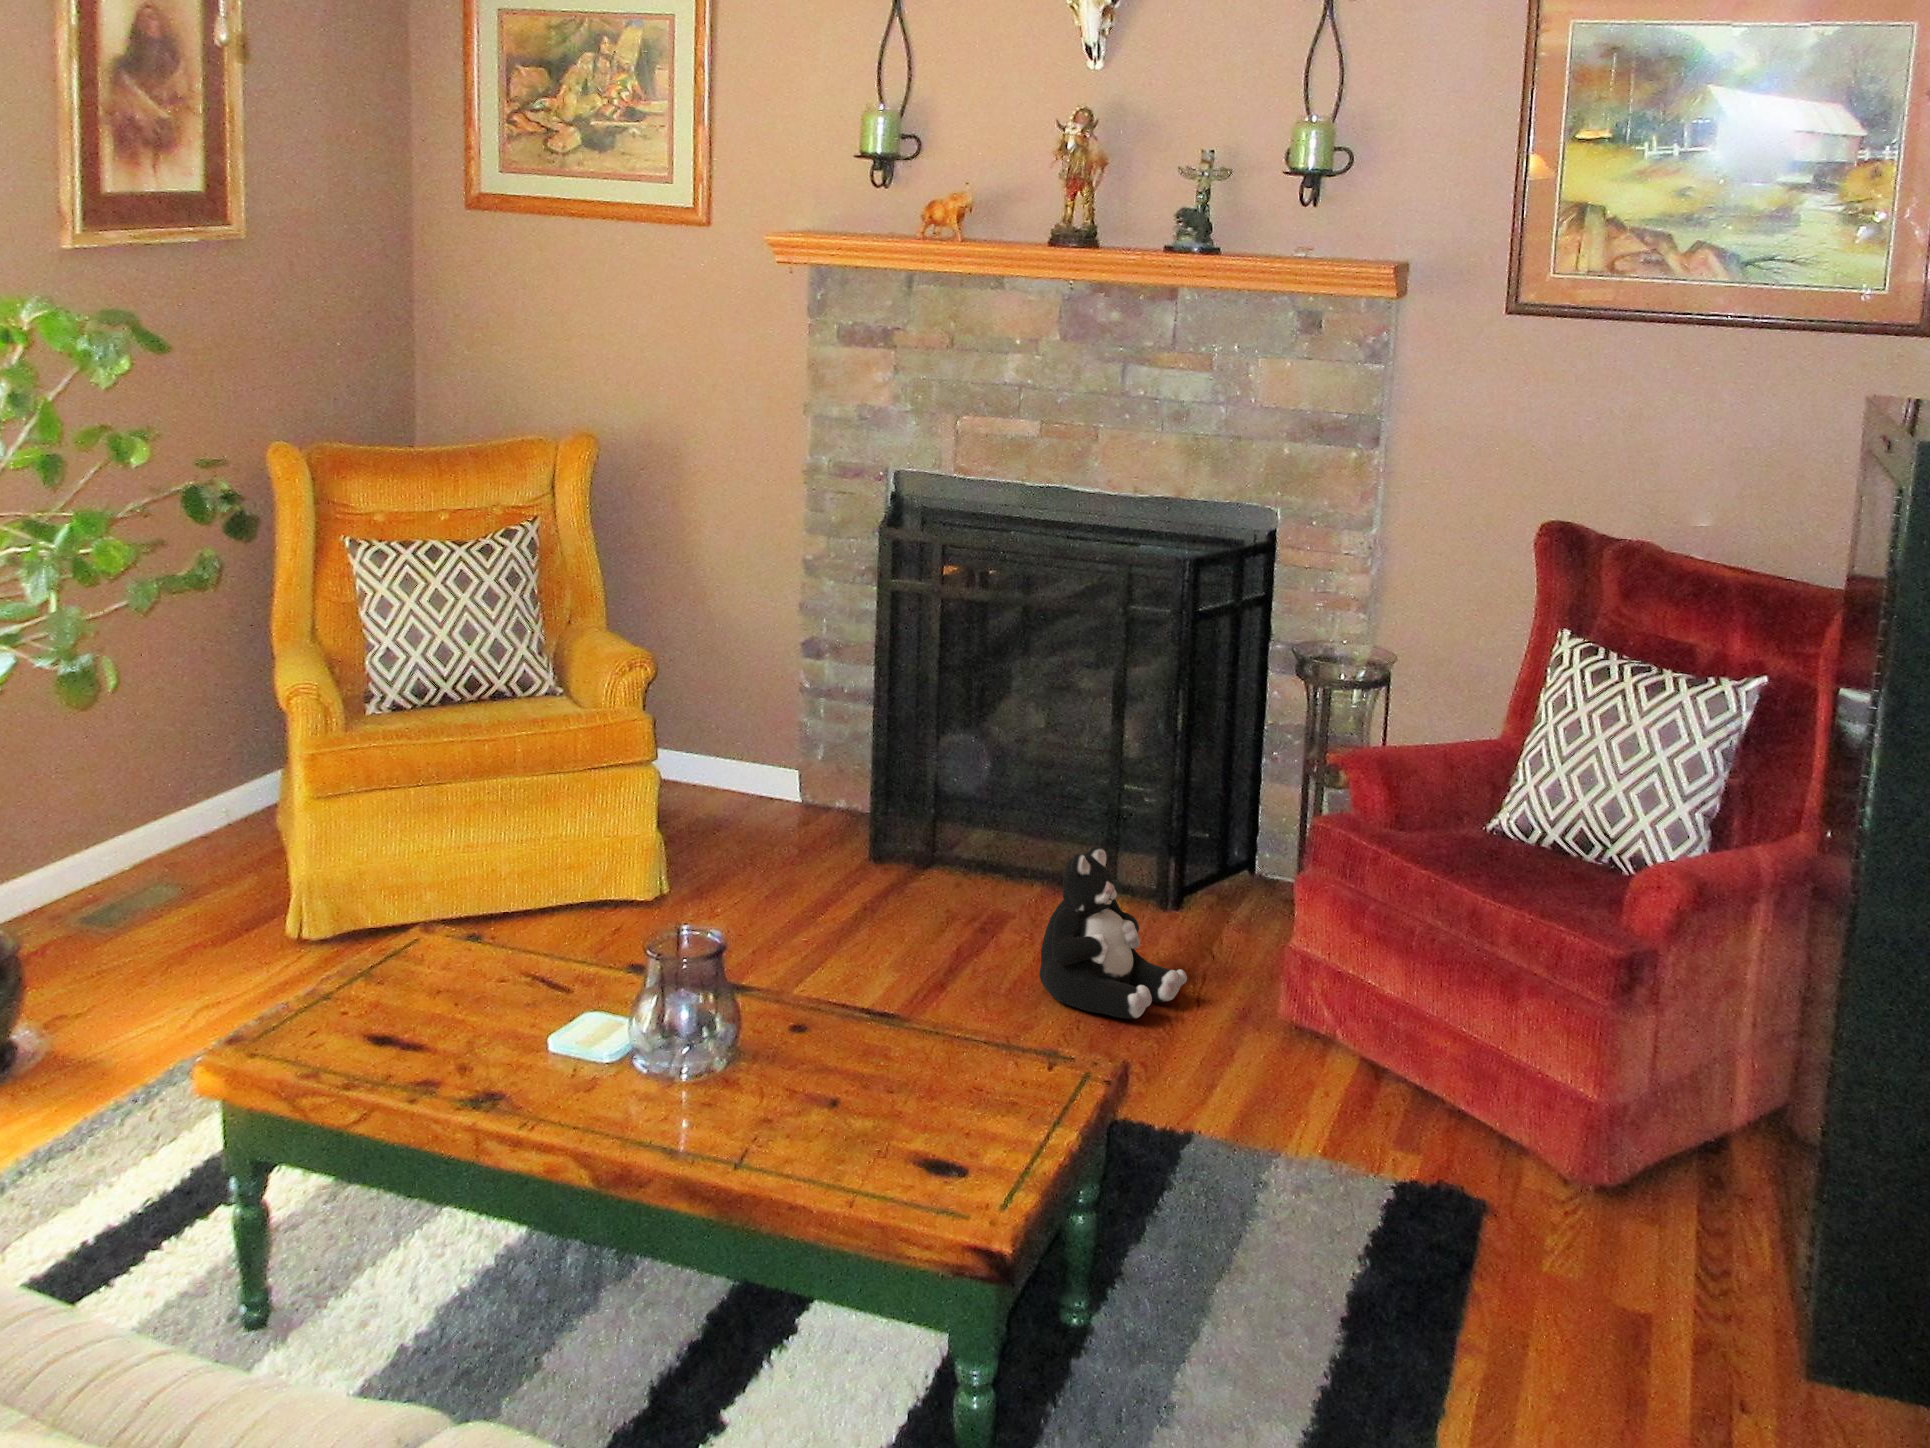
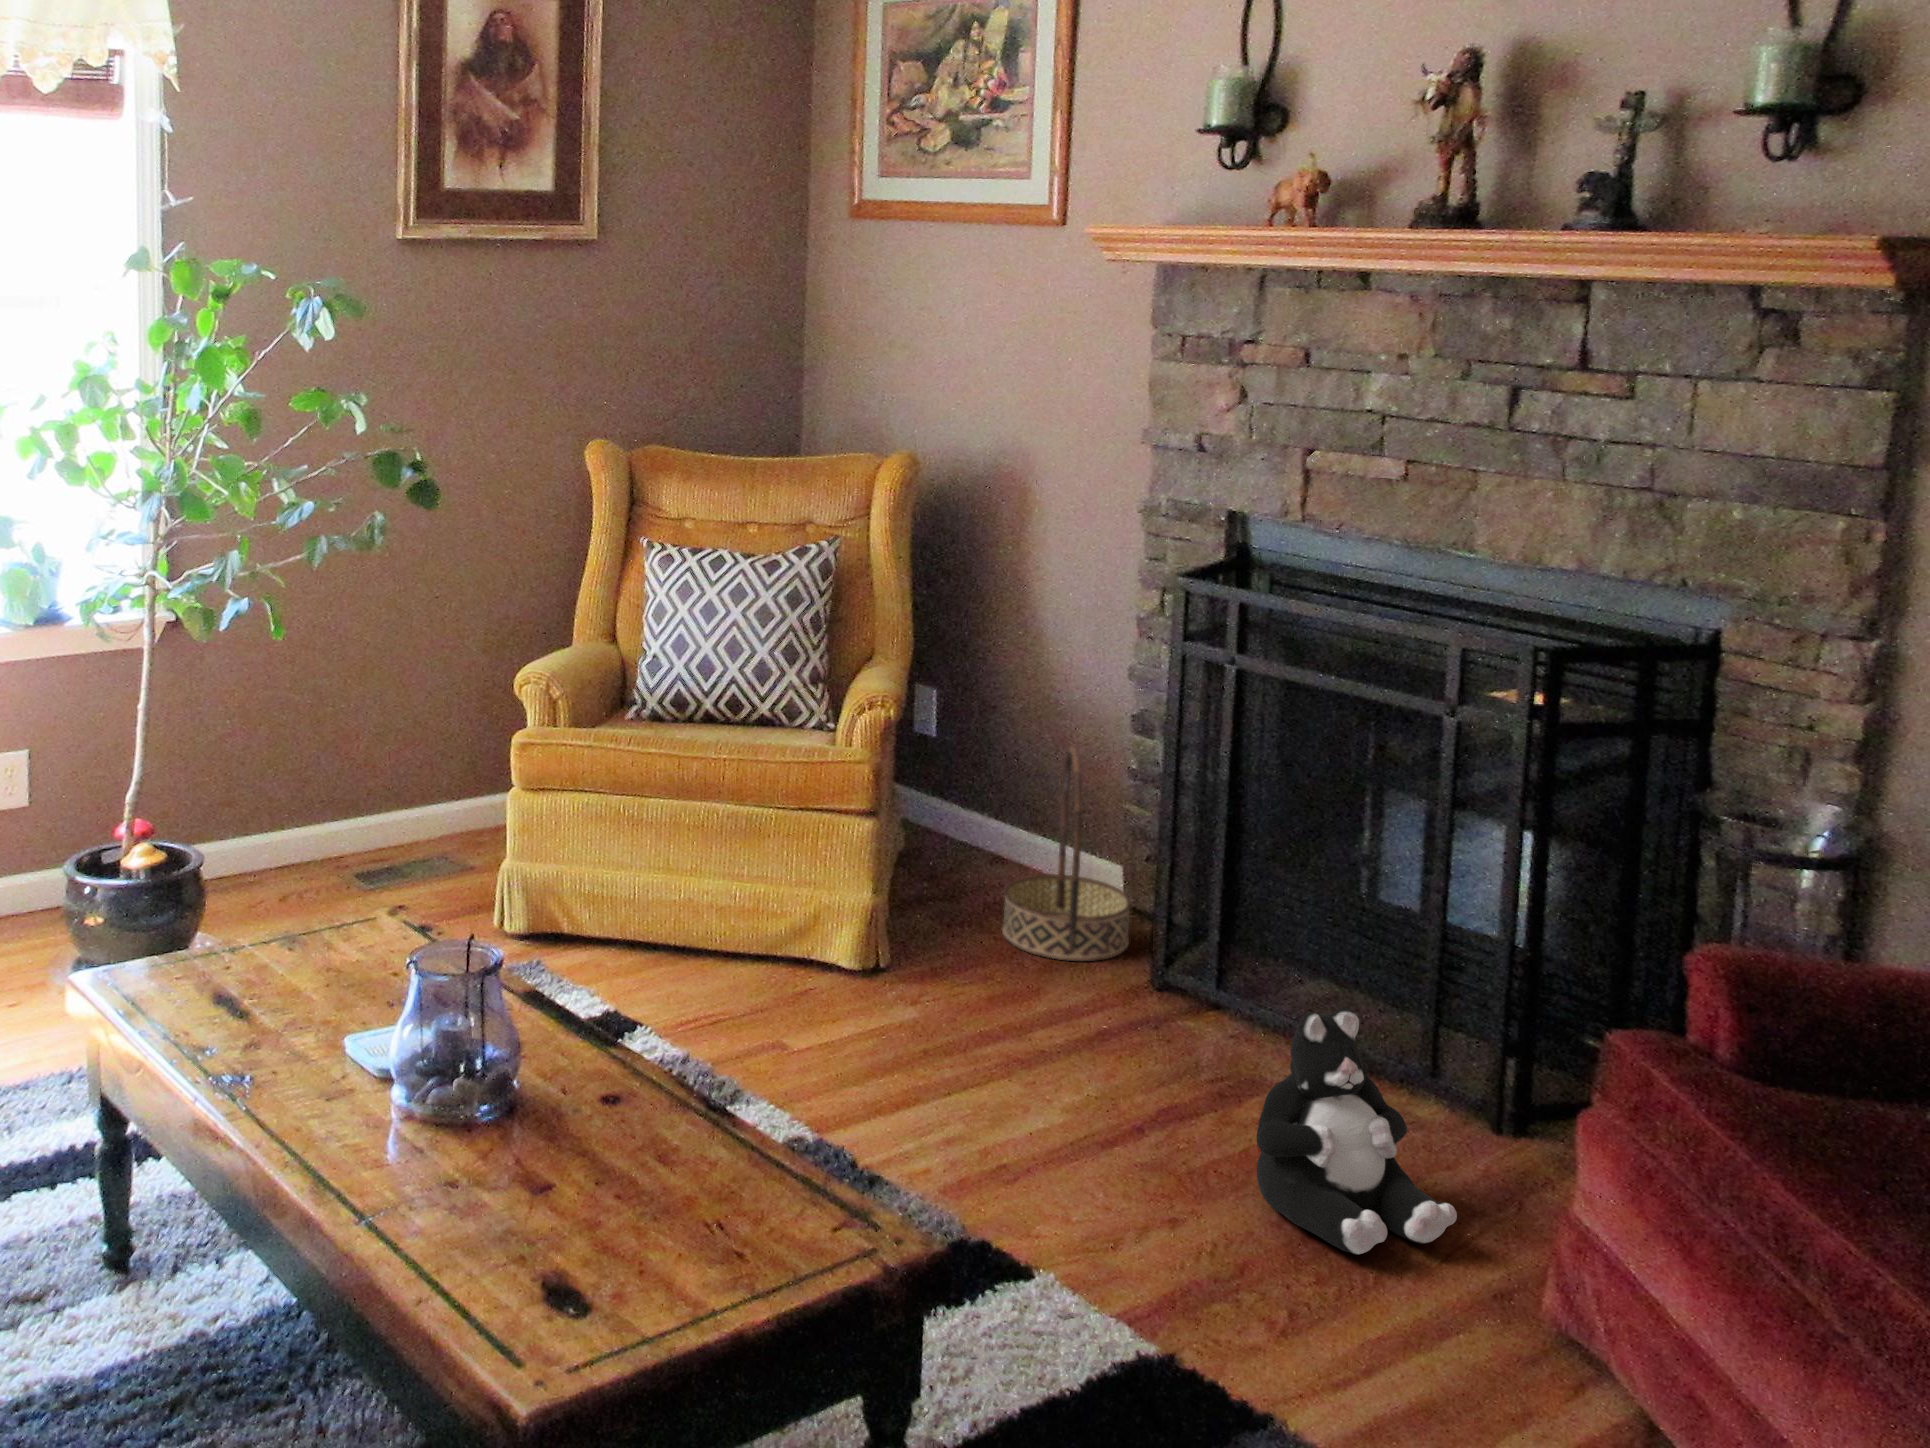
basket: none [718,684,826,865] -> present [1002,747,1131,961]

